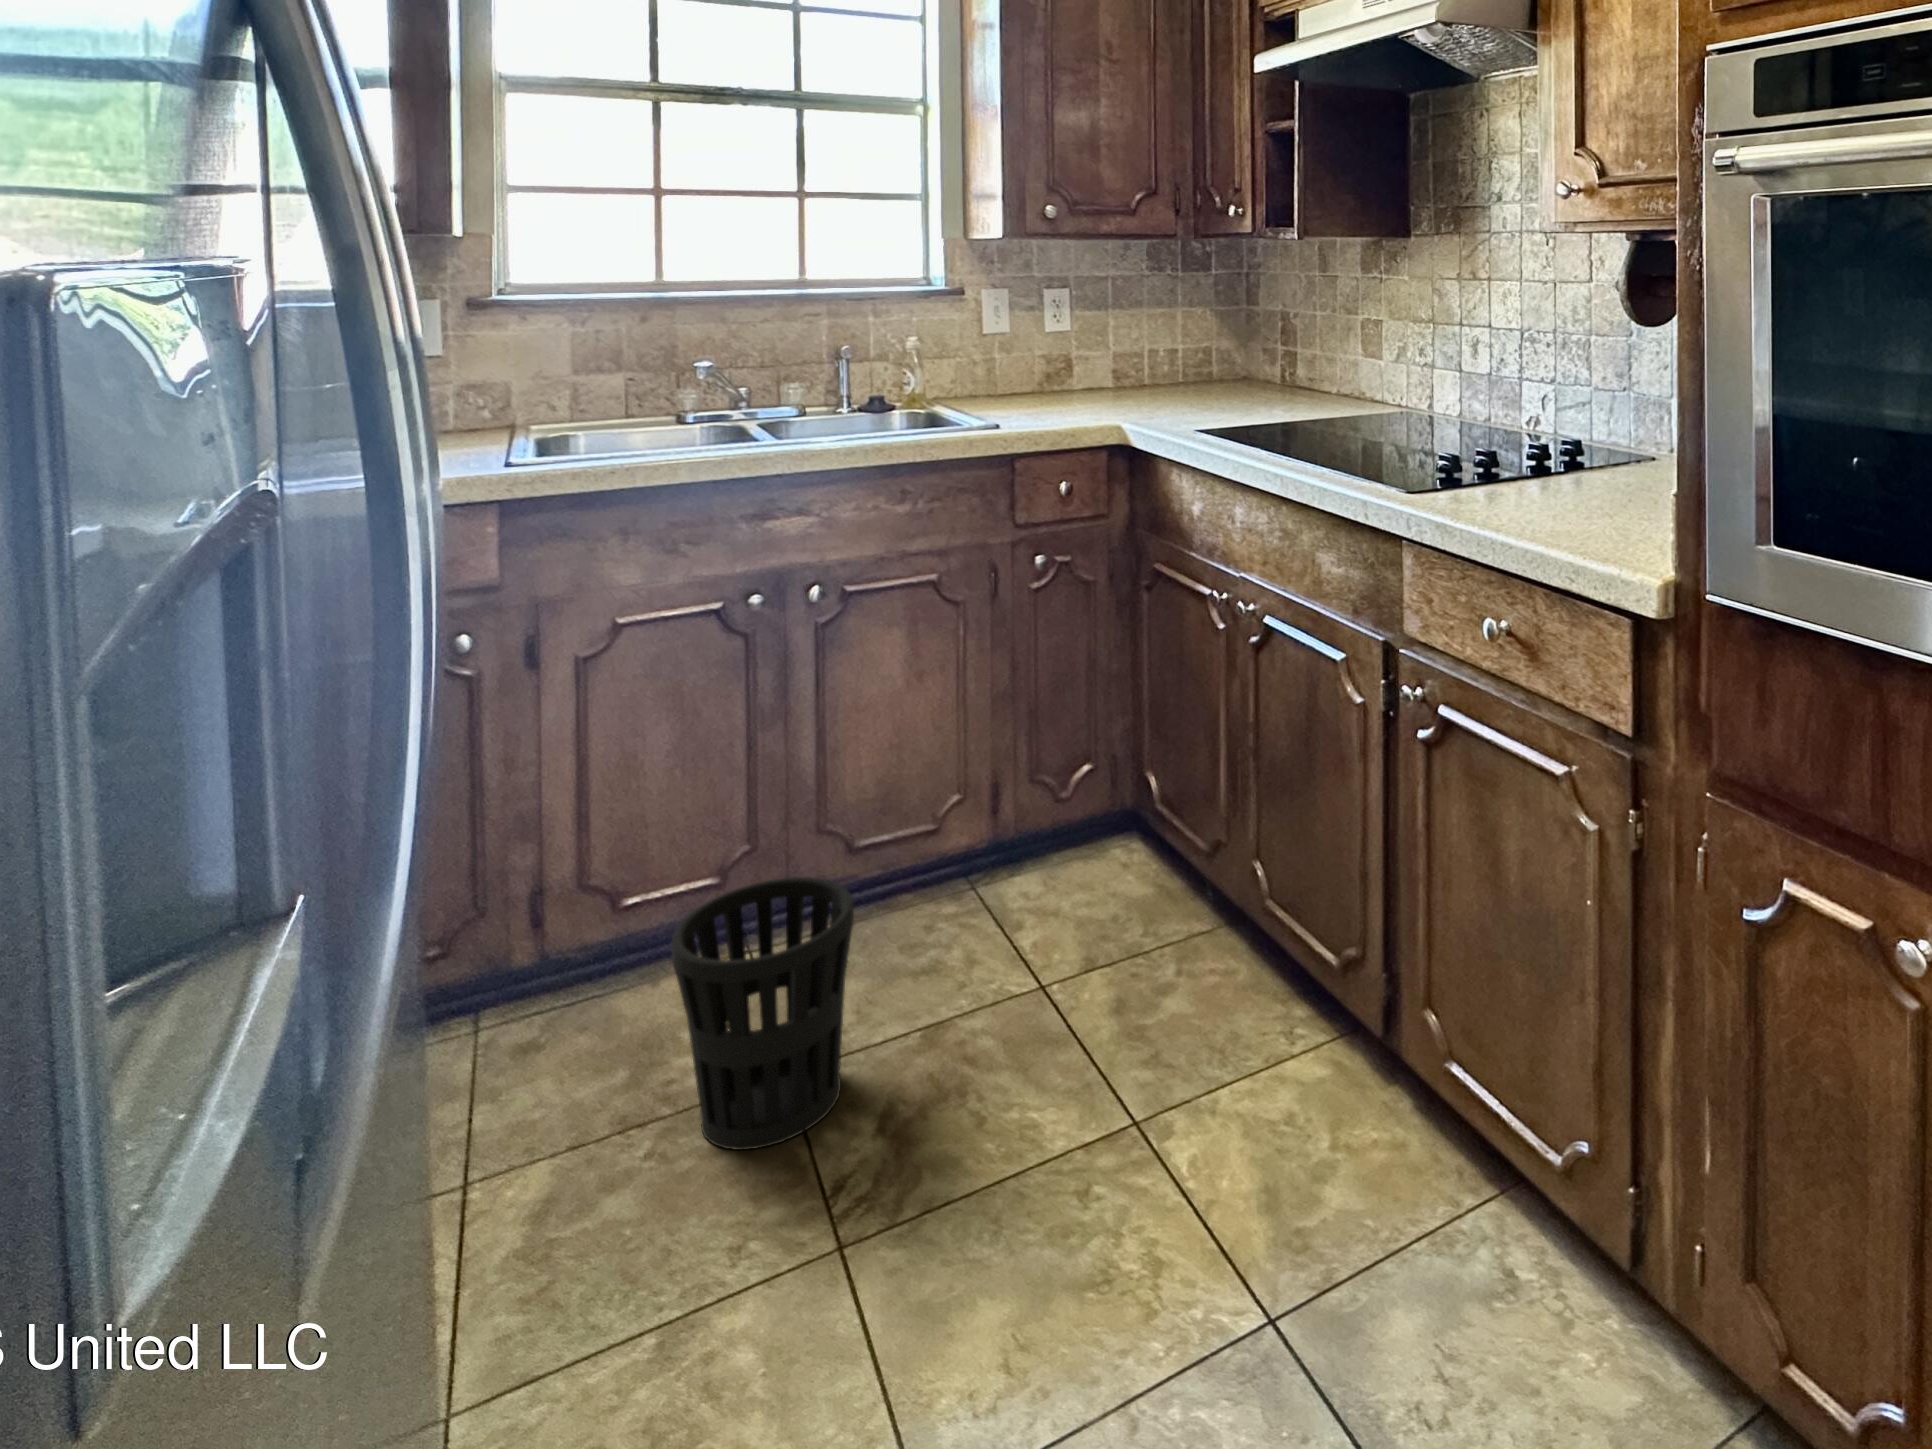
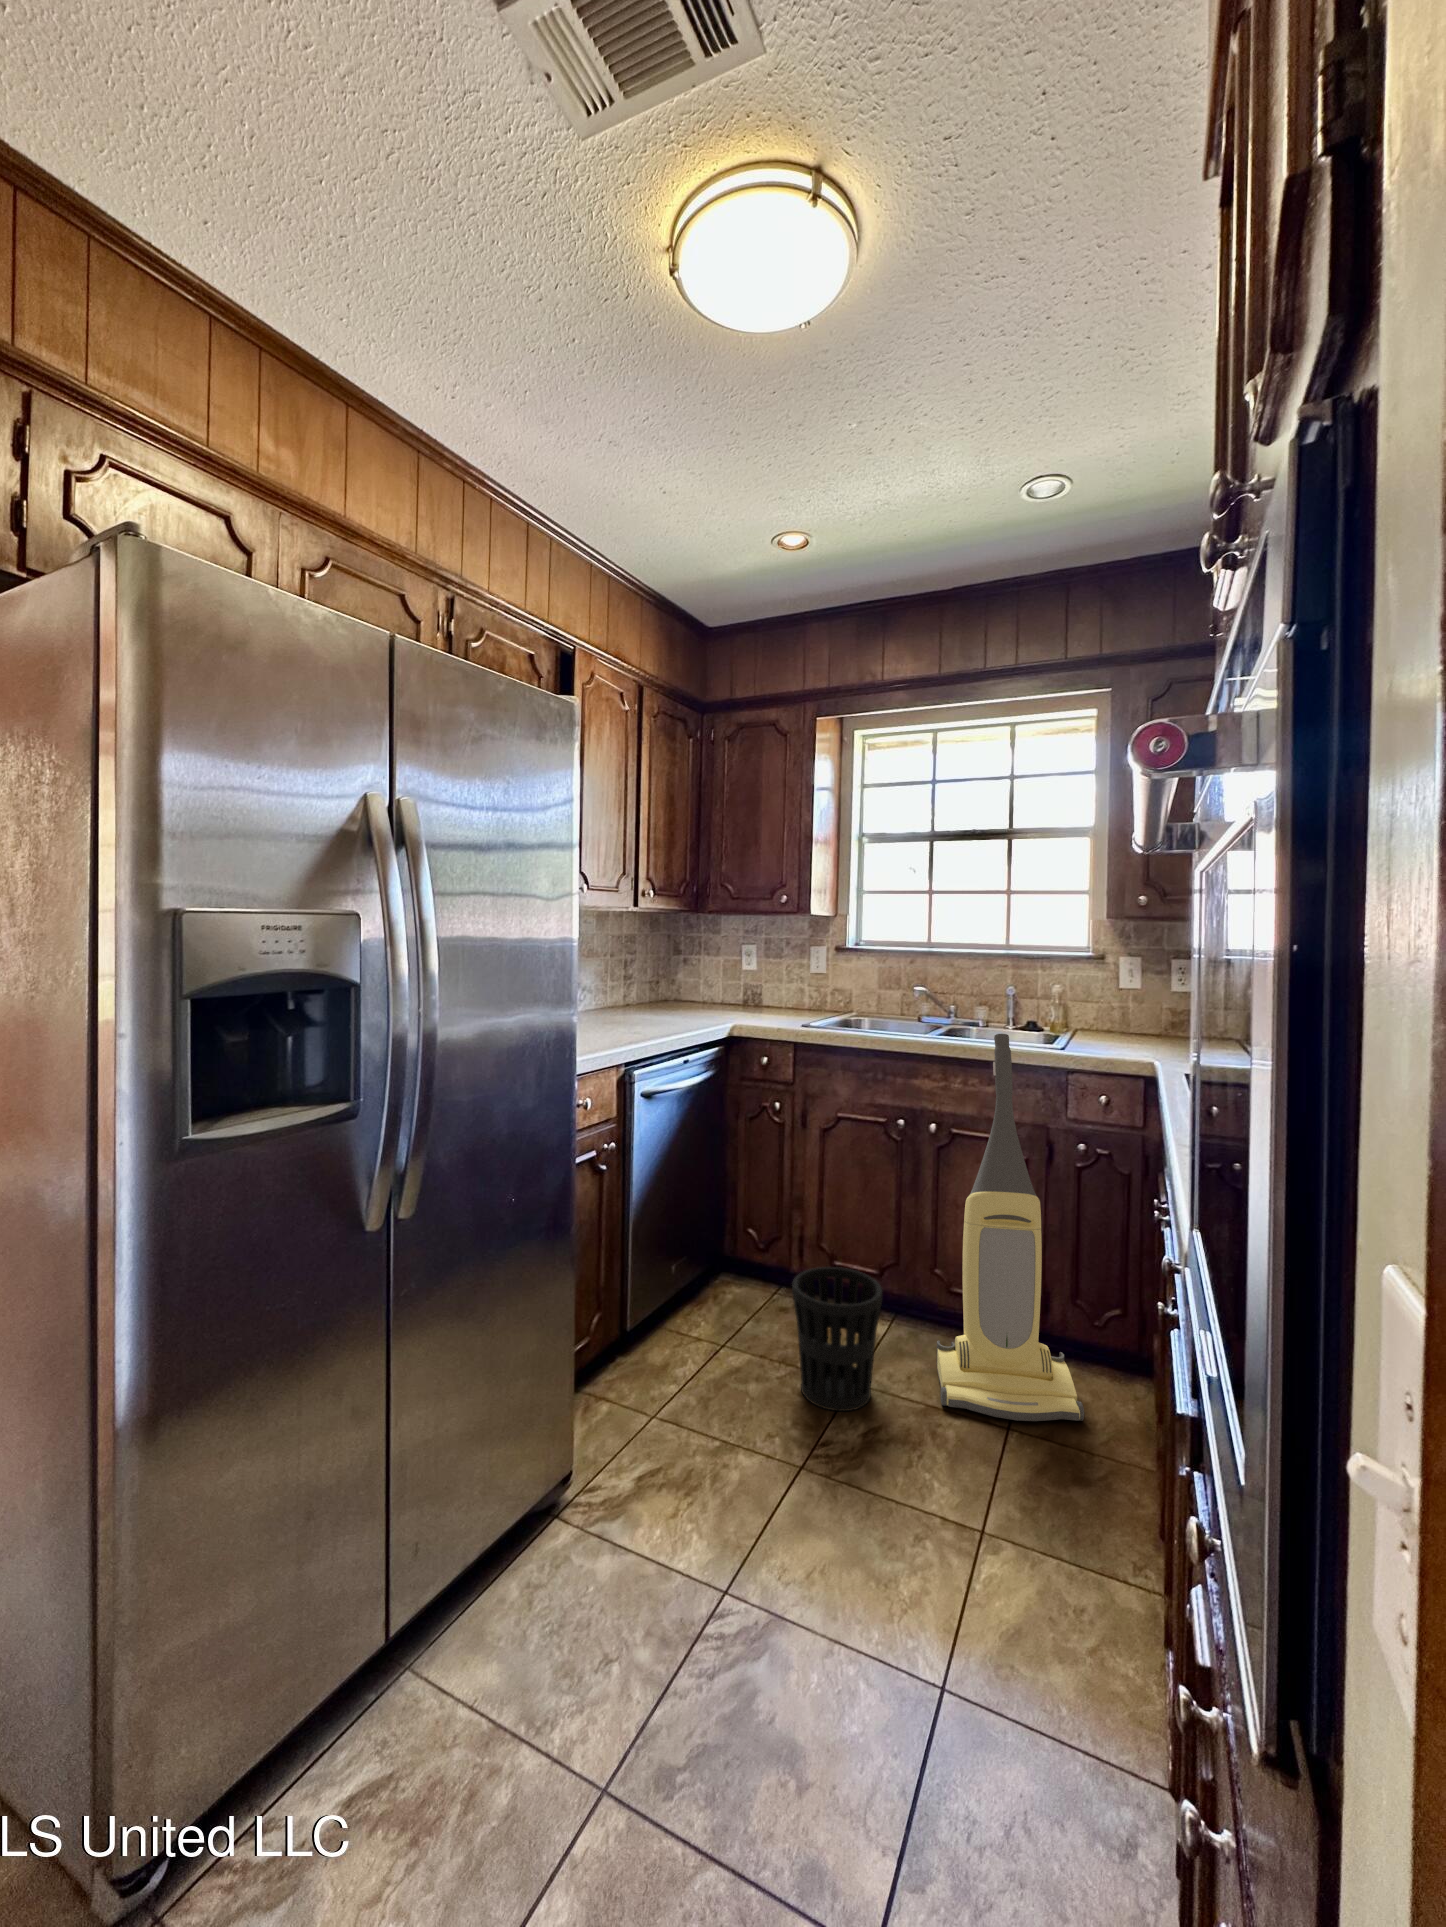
vacuum cleaner: none [887,416,1114,1017] -> present [937,1034,1084,1421]

